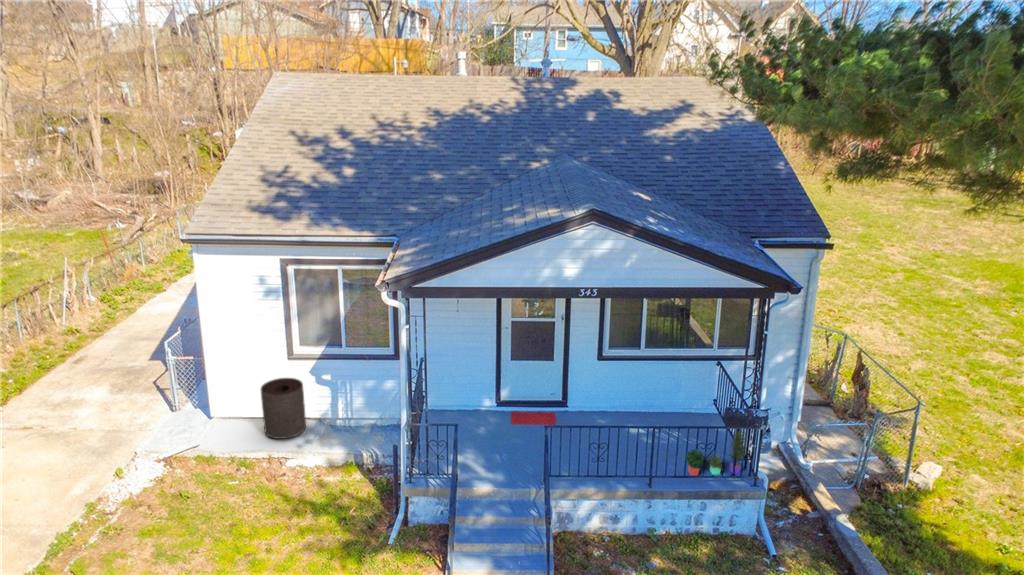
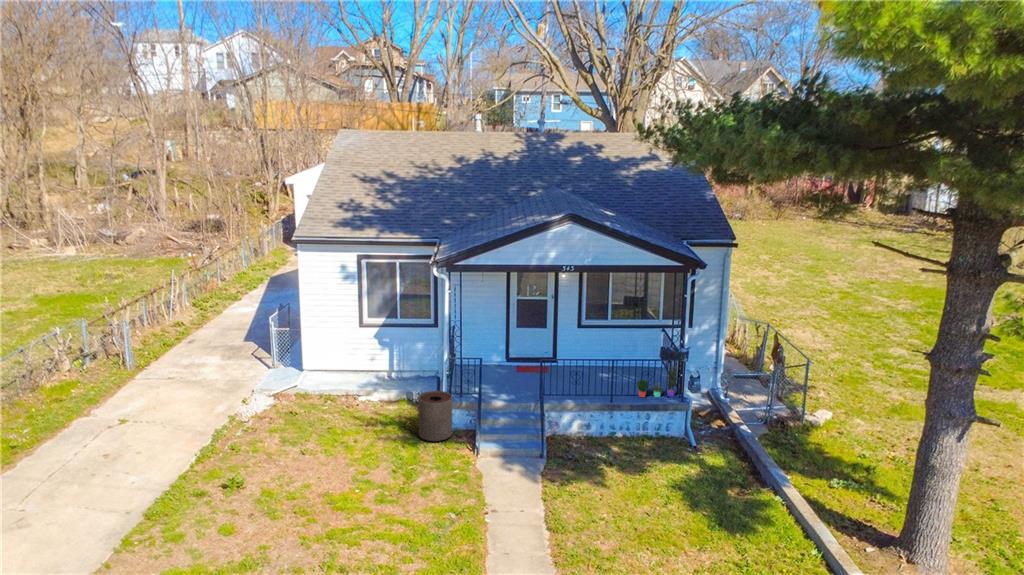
trash can: present [261,378,306,439] -> present [418,391,452,441]

